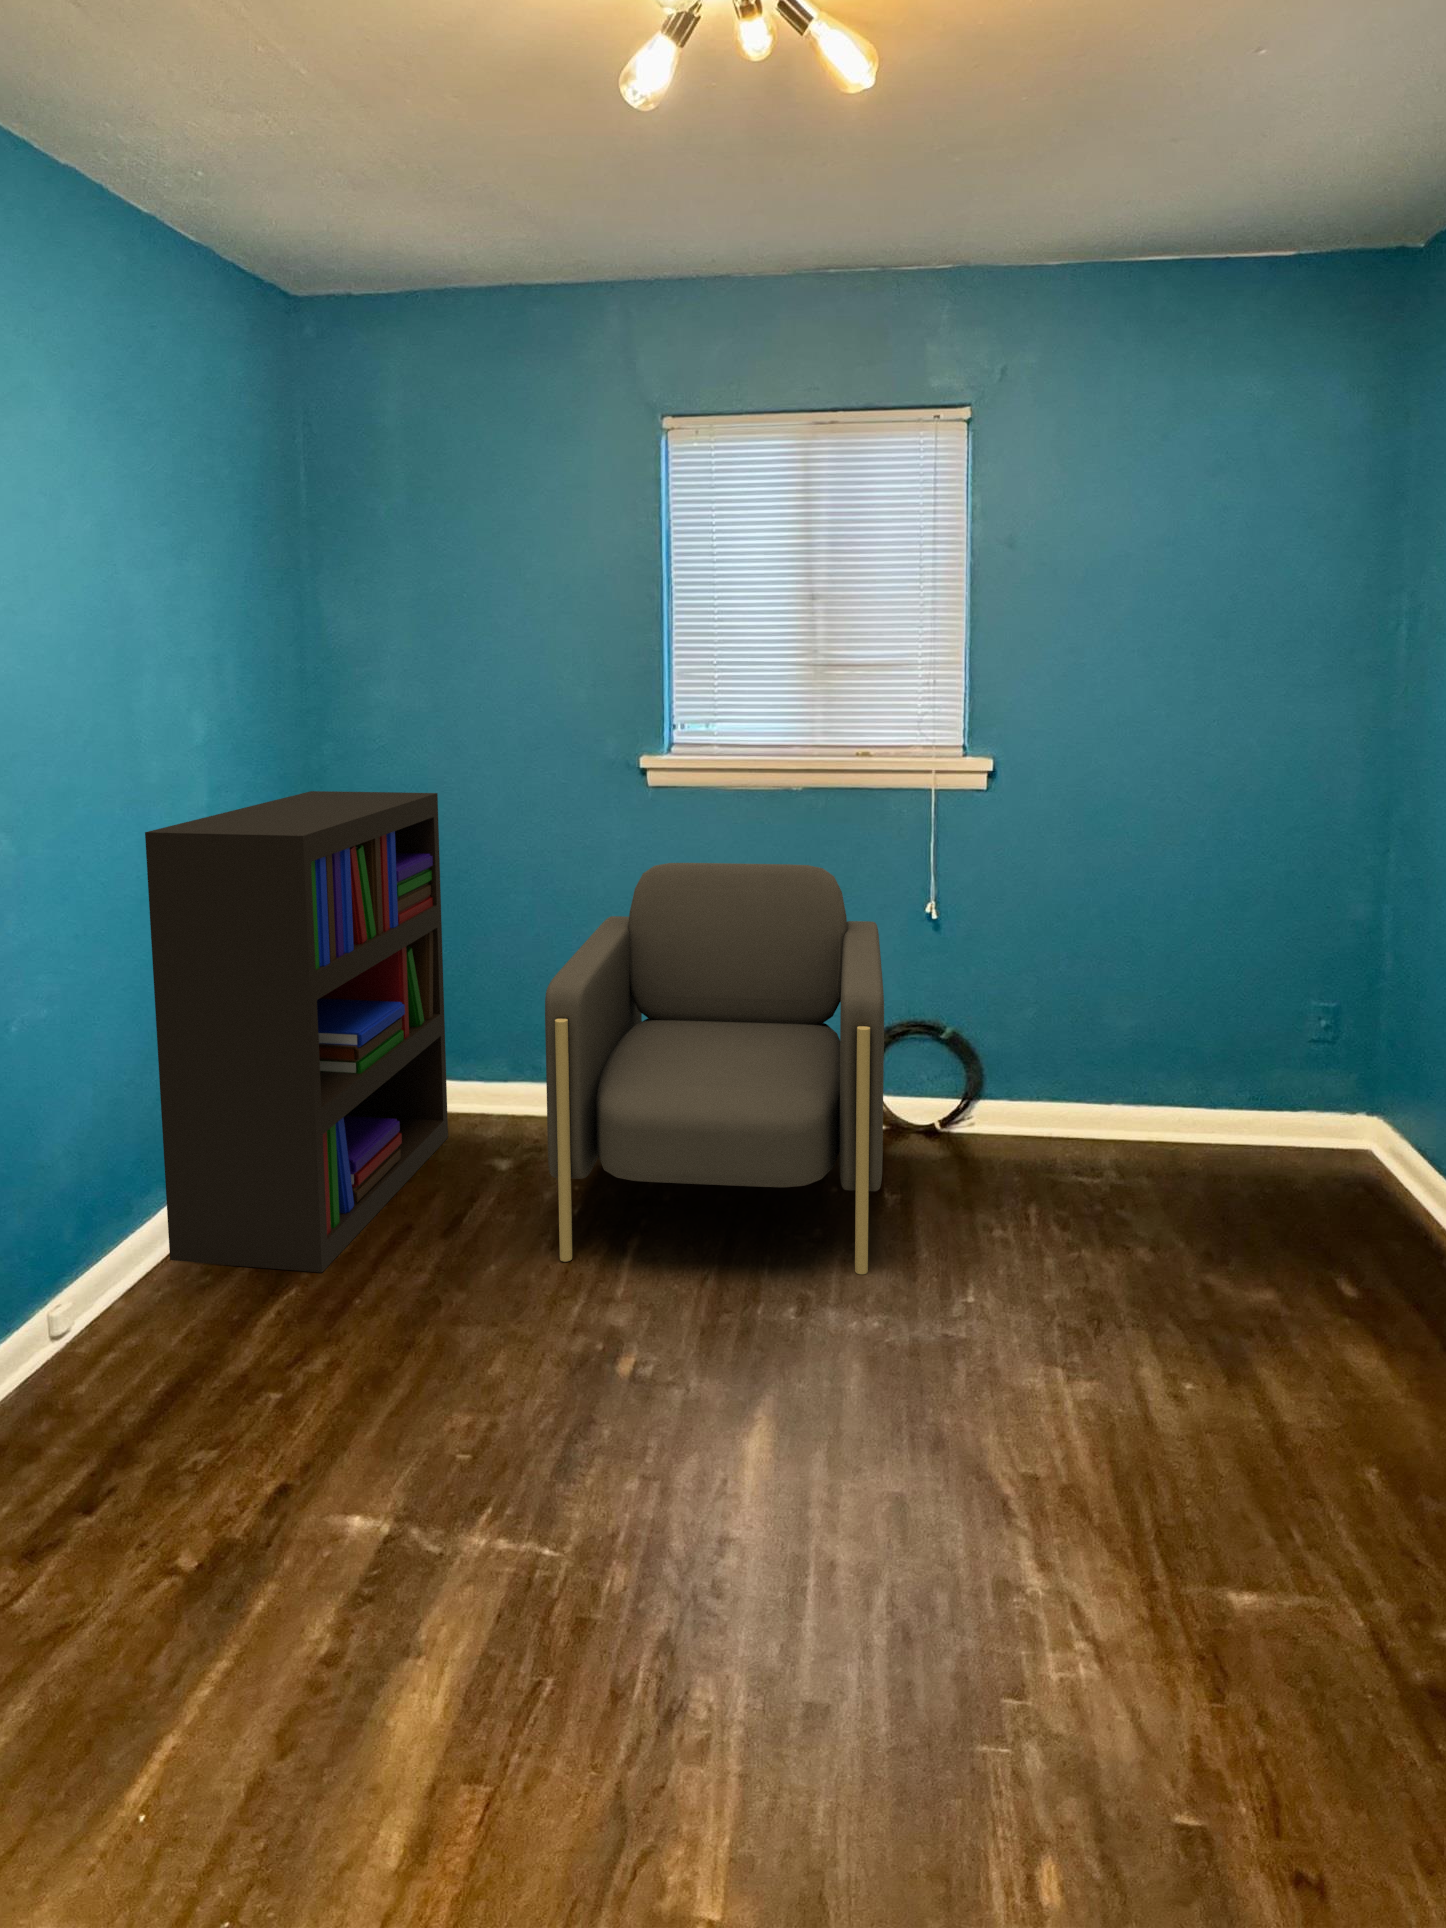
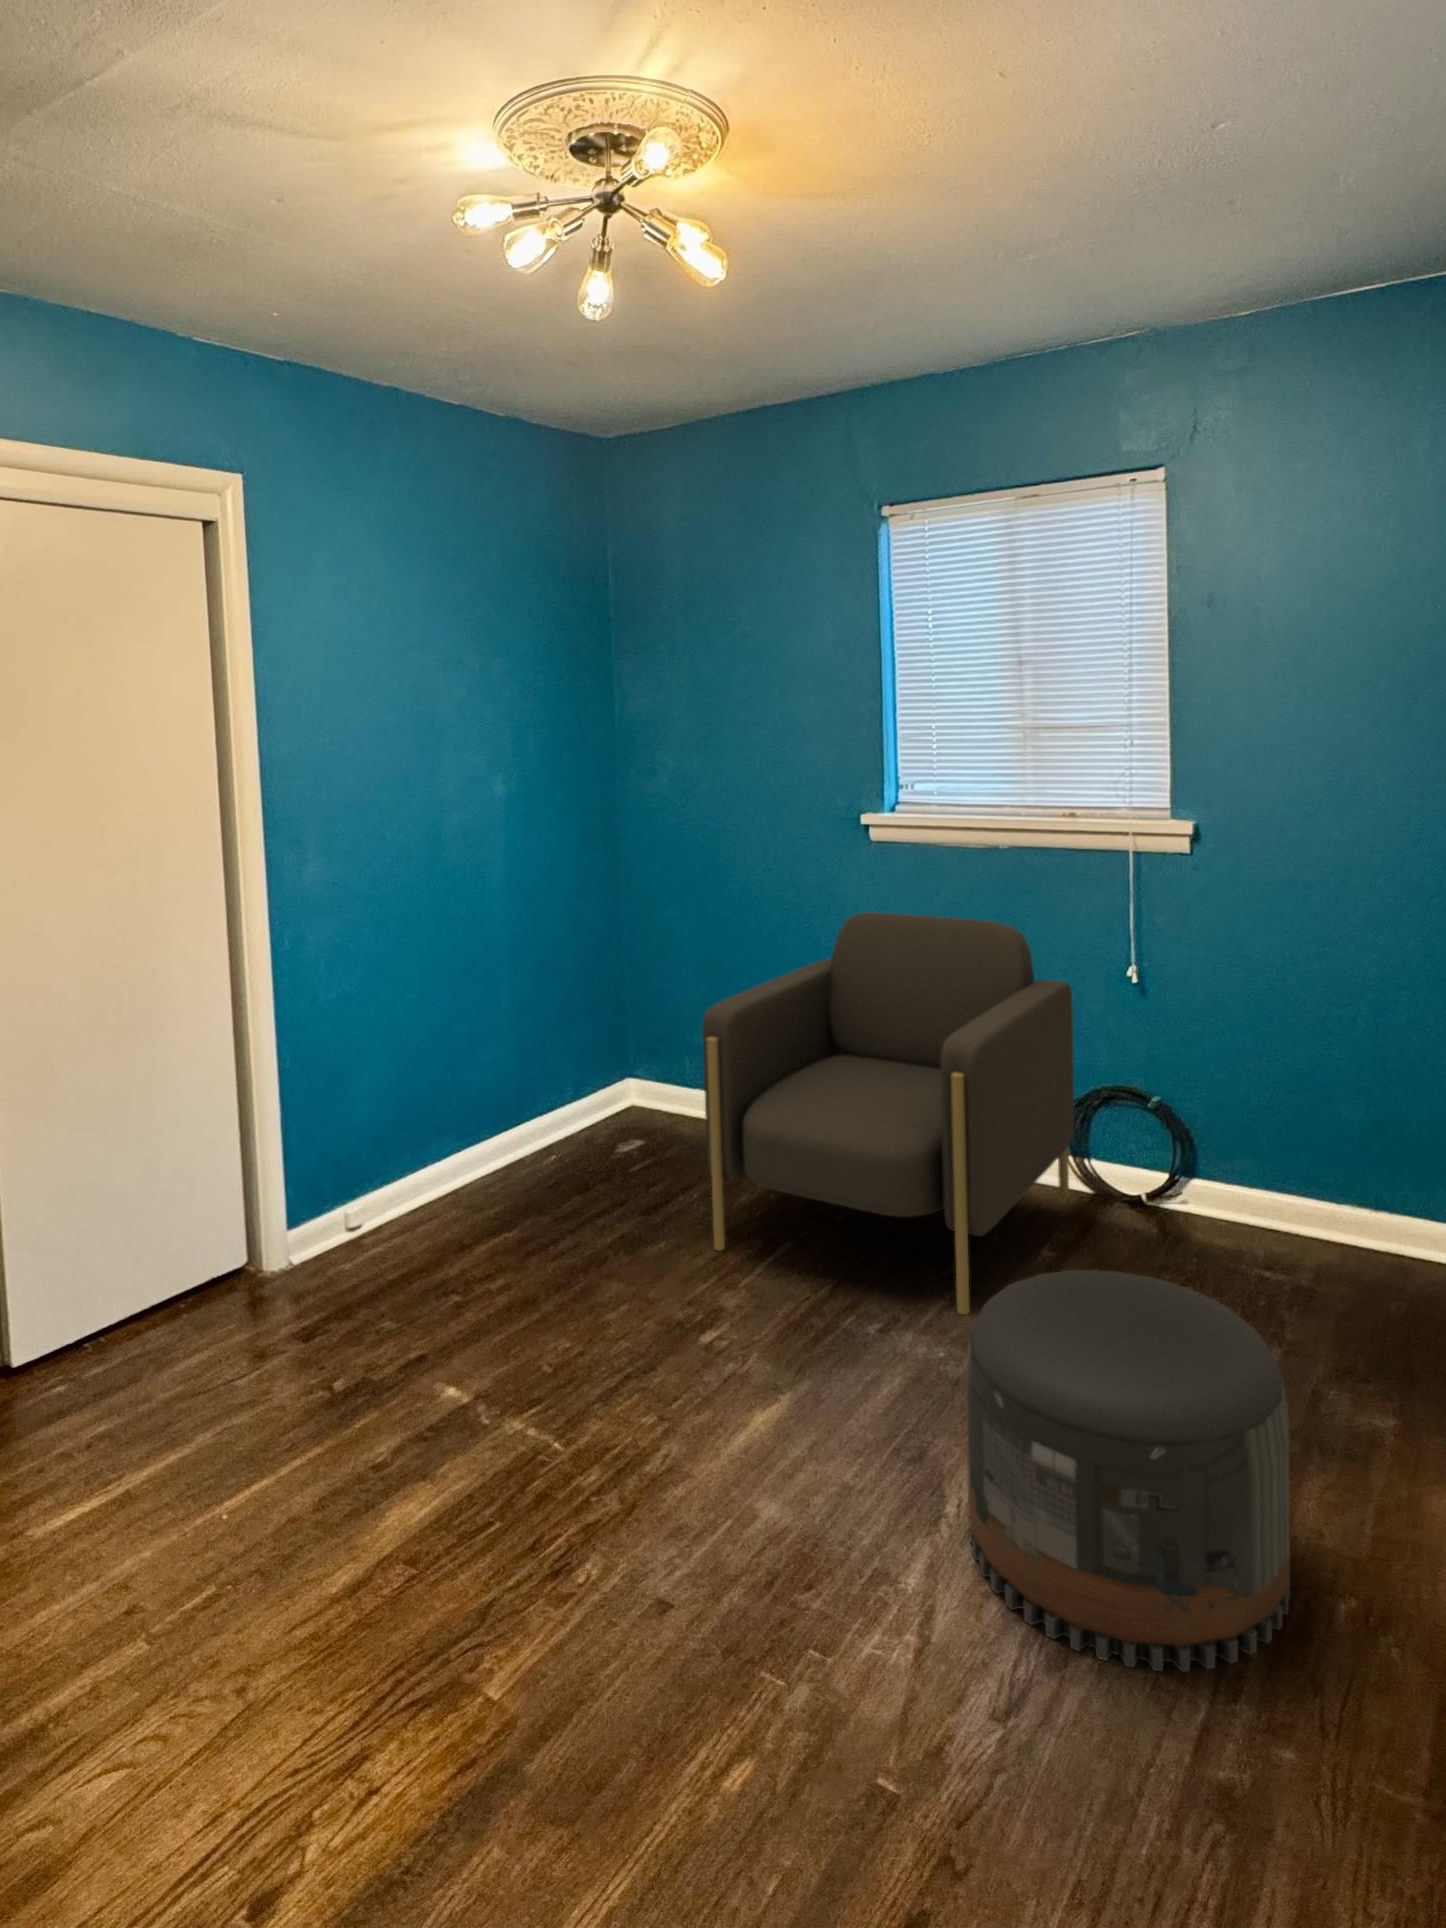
bookshelf: present [145,791,448,1273] -> none [436,839,698,1222]
pouf: none [1022,1203,1345,1591] -> present [965,1270,1290,1672]

